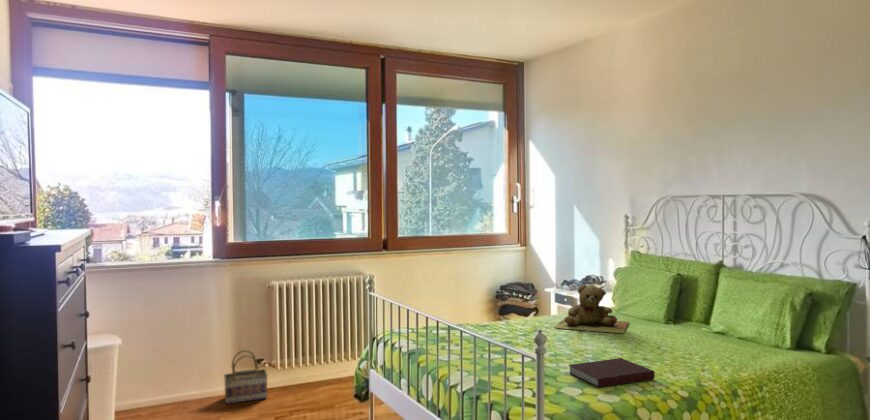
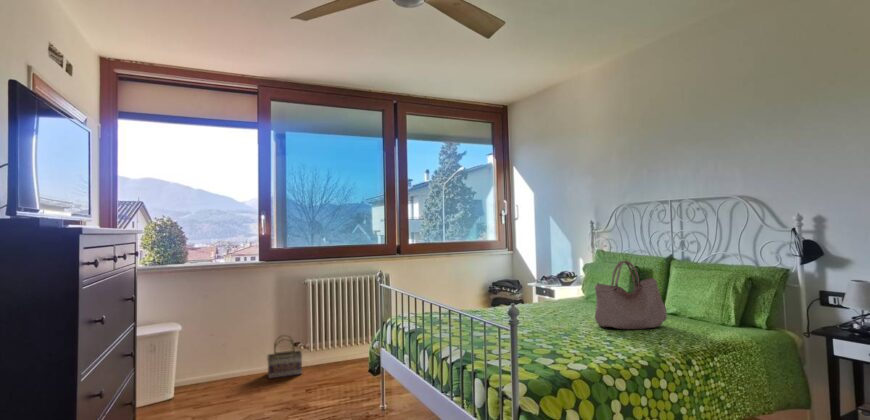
handbag: none [628,271,712,352] -> present [595,261,667,329]
teddy bear: present [555,285,628,333] -> none [533,276,596,315]
notebook: present [569,358,655,388] -> none [542,333,618,358]

